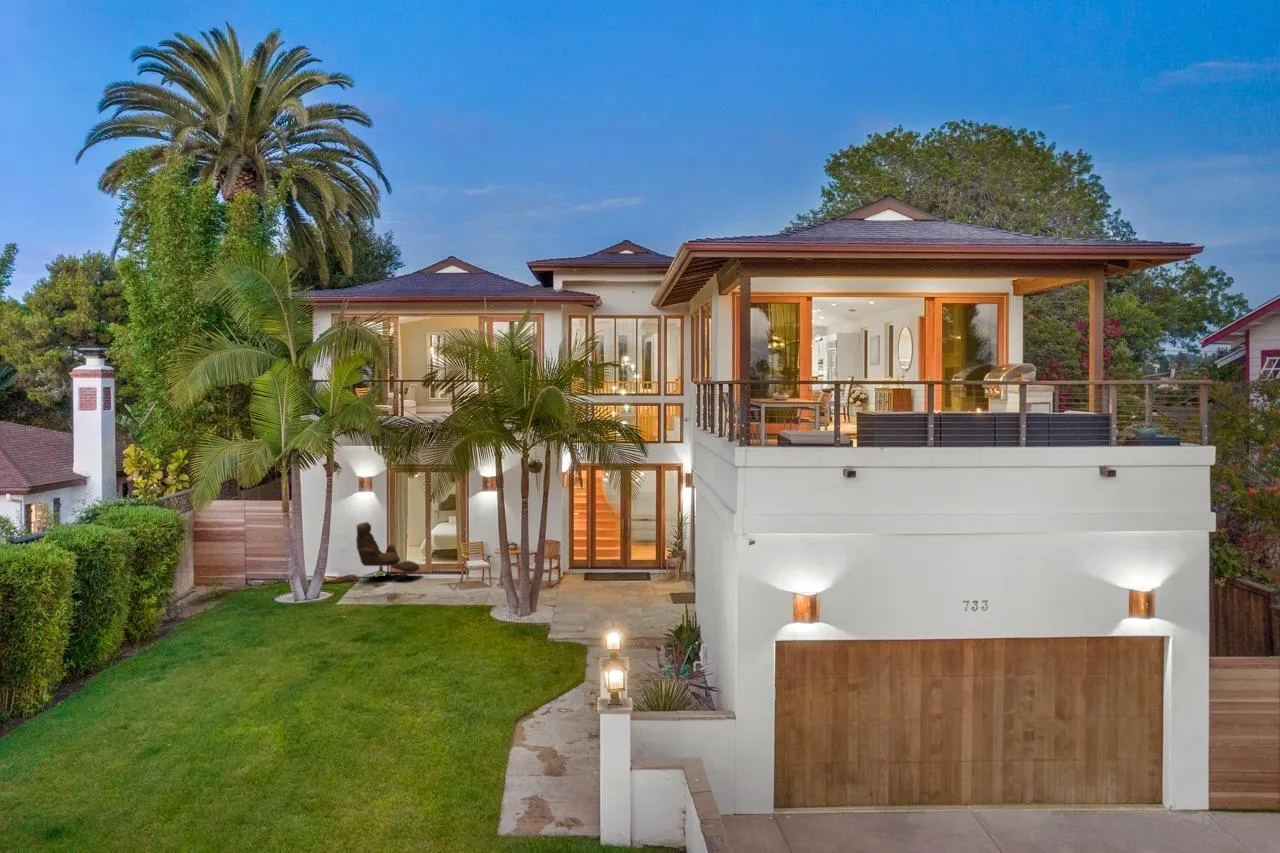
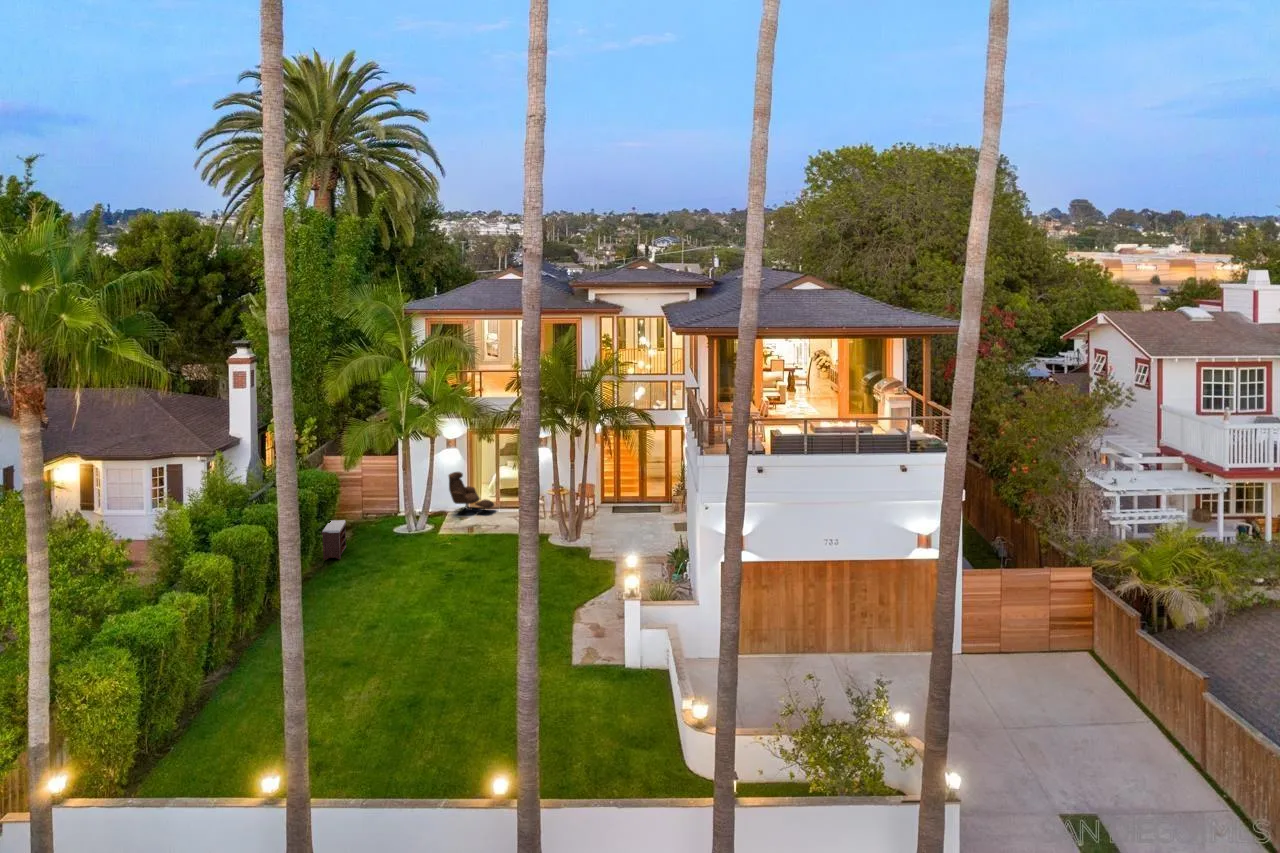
bench: none [135,582,187,641] -> present [321,520,346,560]

